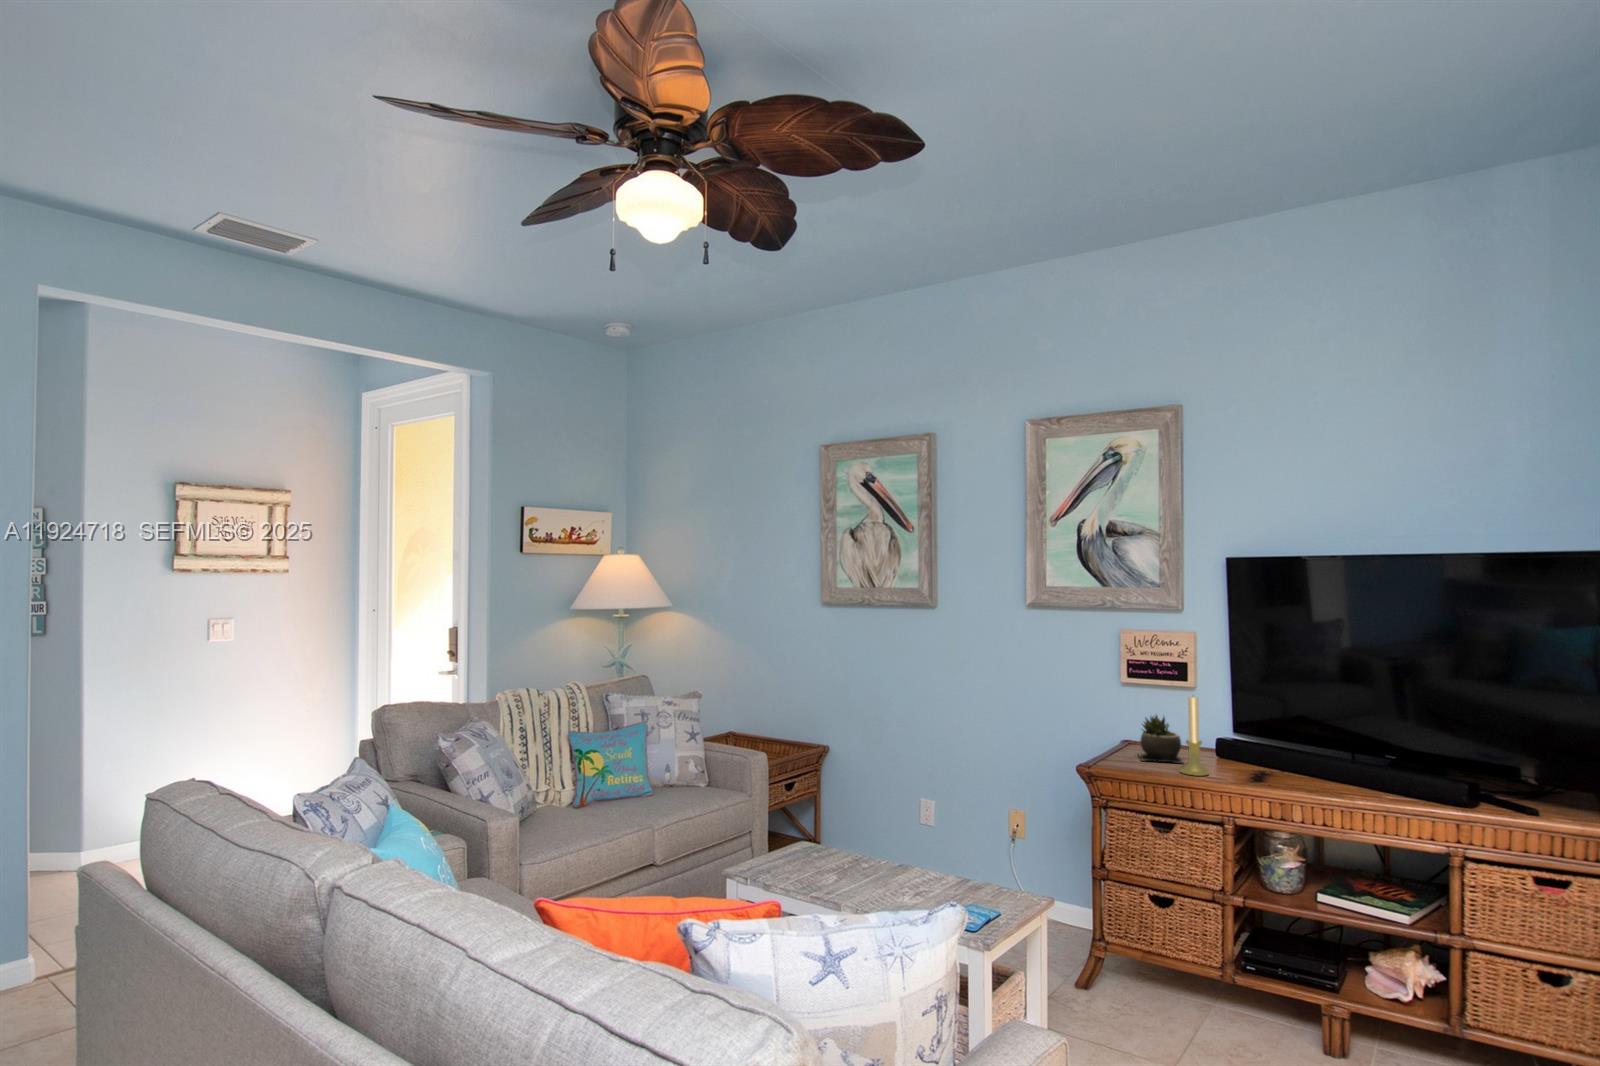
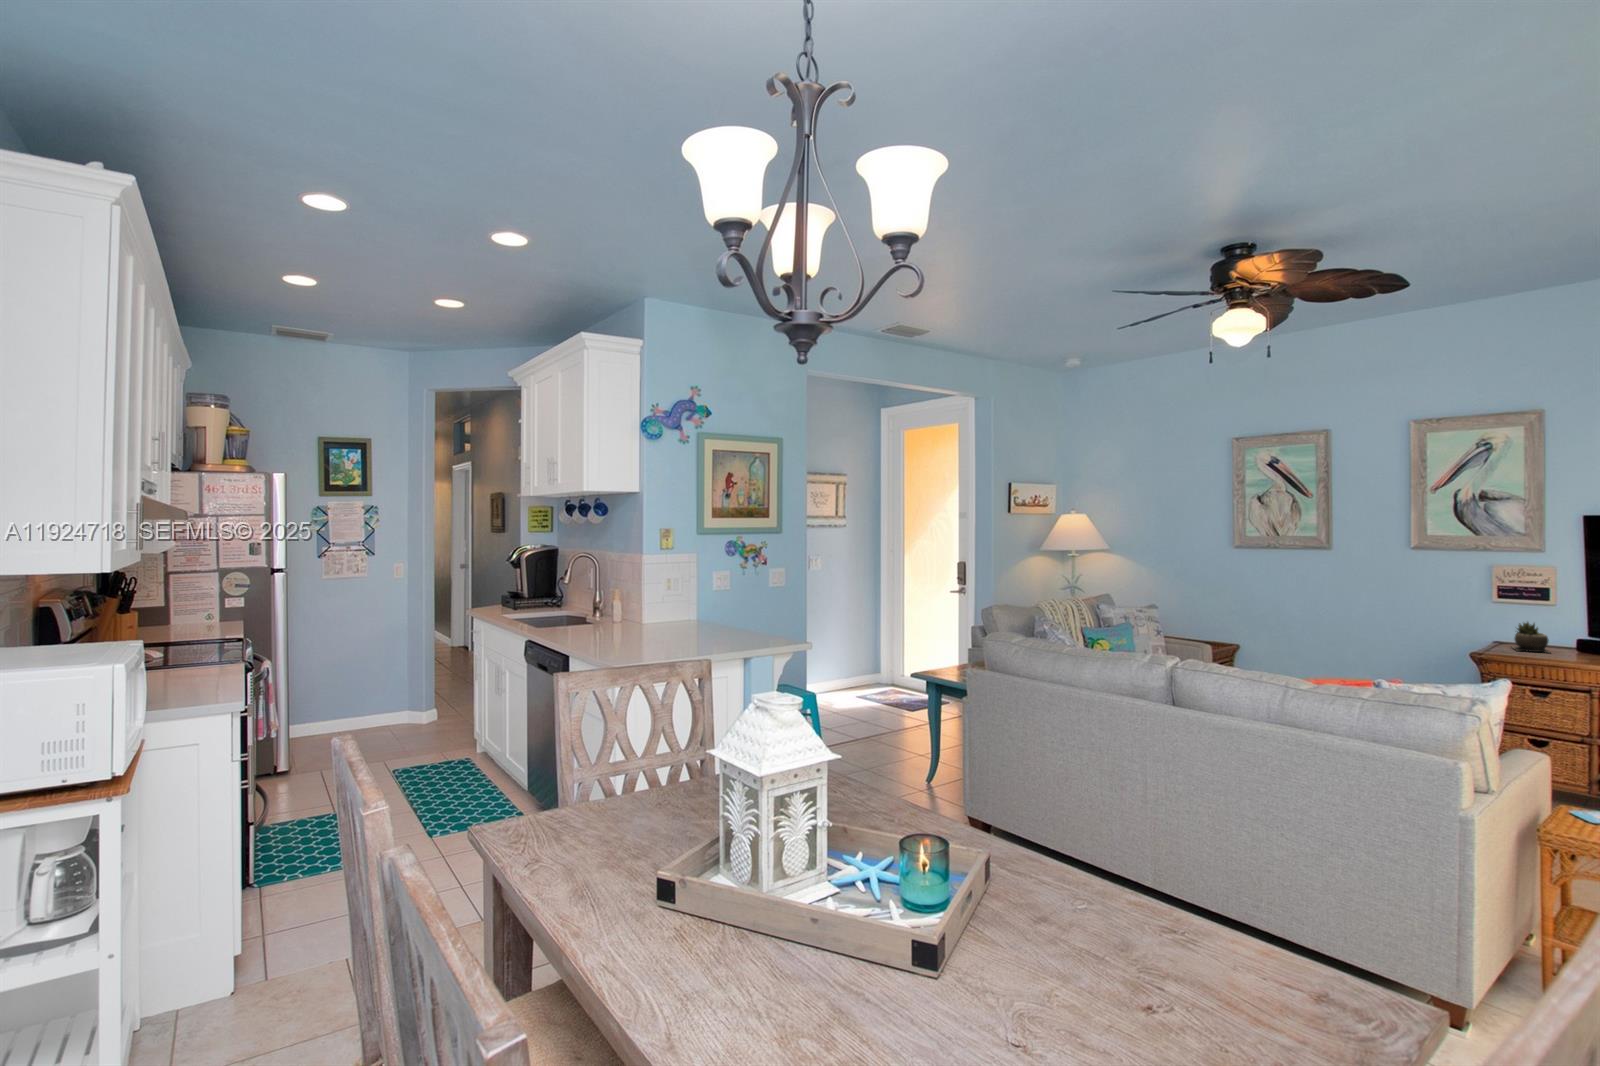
candle holder: present [1180,696,1209,776] -> none [1551,609,1575,660]

